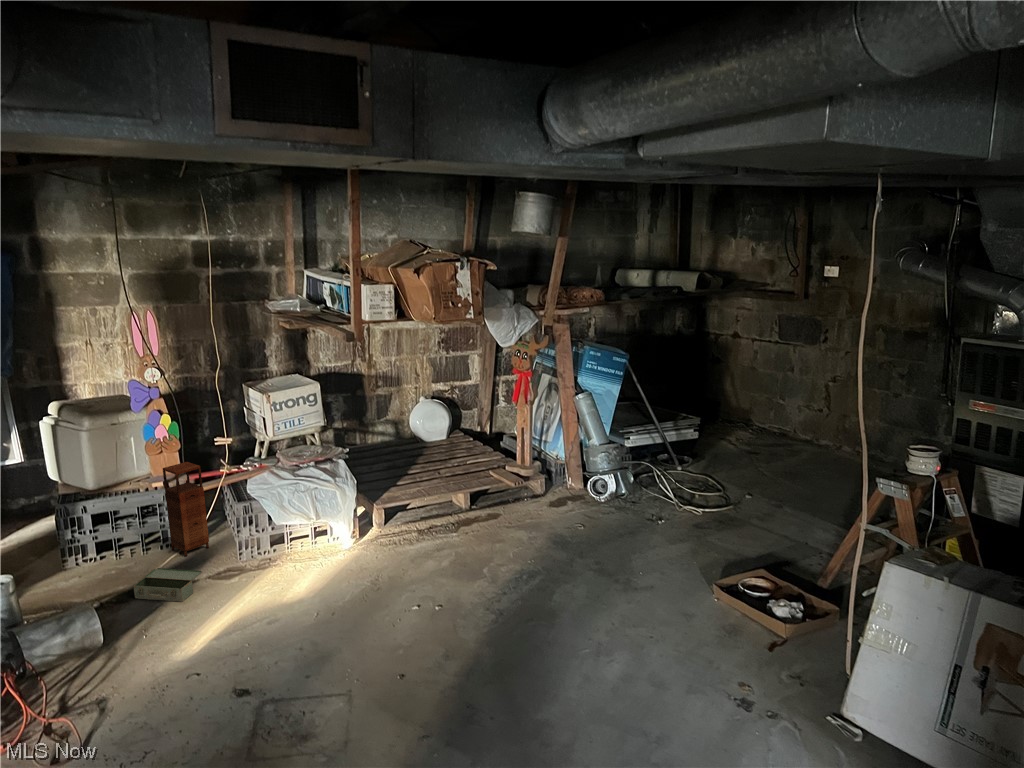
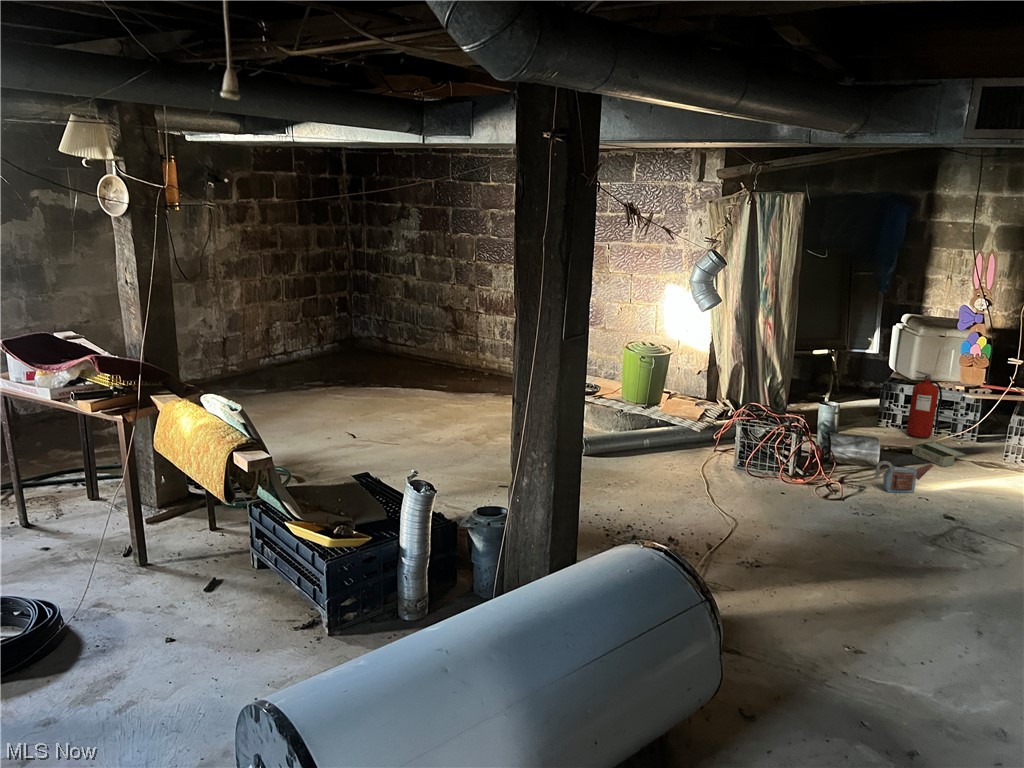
storage cabinet: present [163,462,209,557] -> none [956,376,997,448]
fire extinguisher: none [97,479,146,567] -> present [906,371,942,438]
watering can: none [116,618,190,690] -> present [874,461,933,493]

